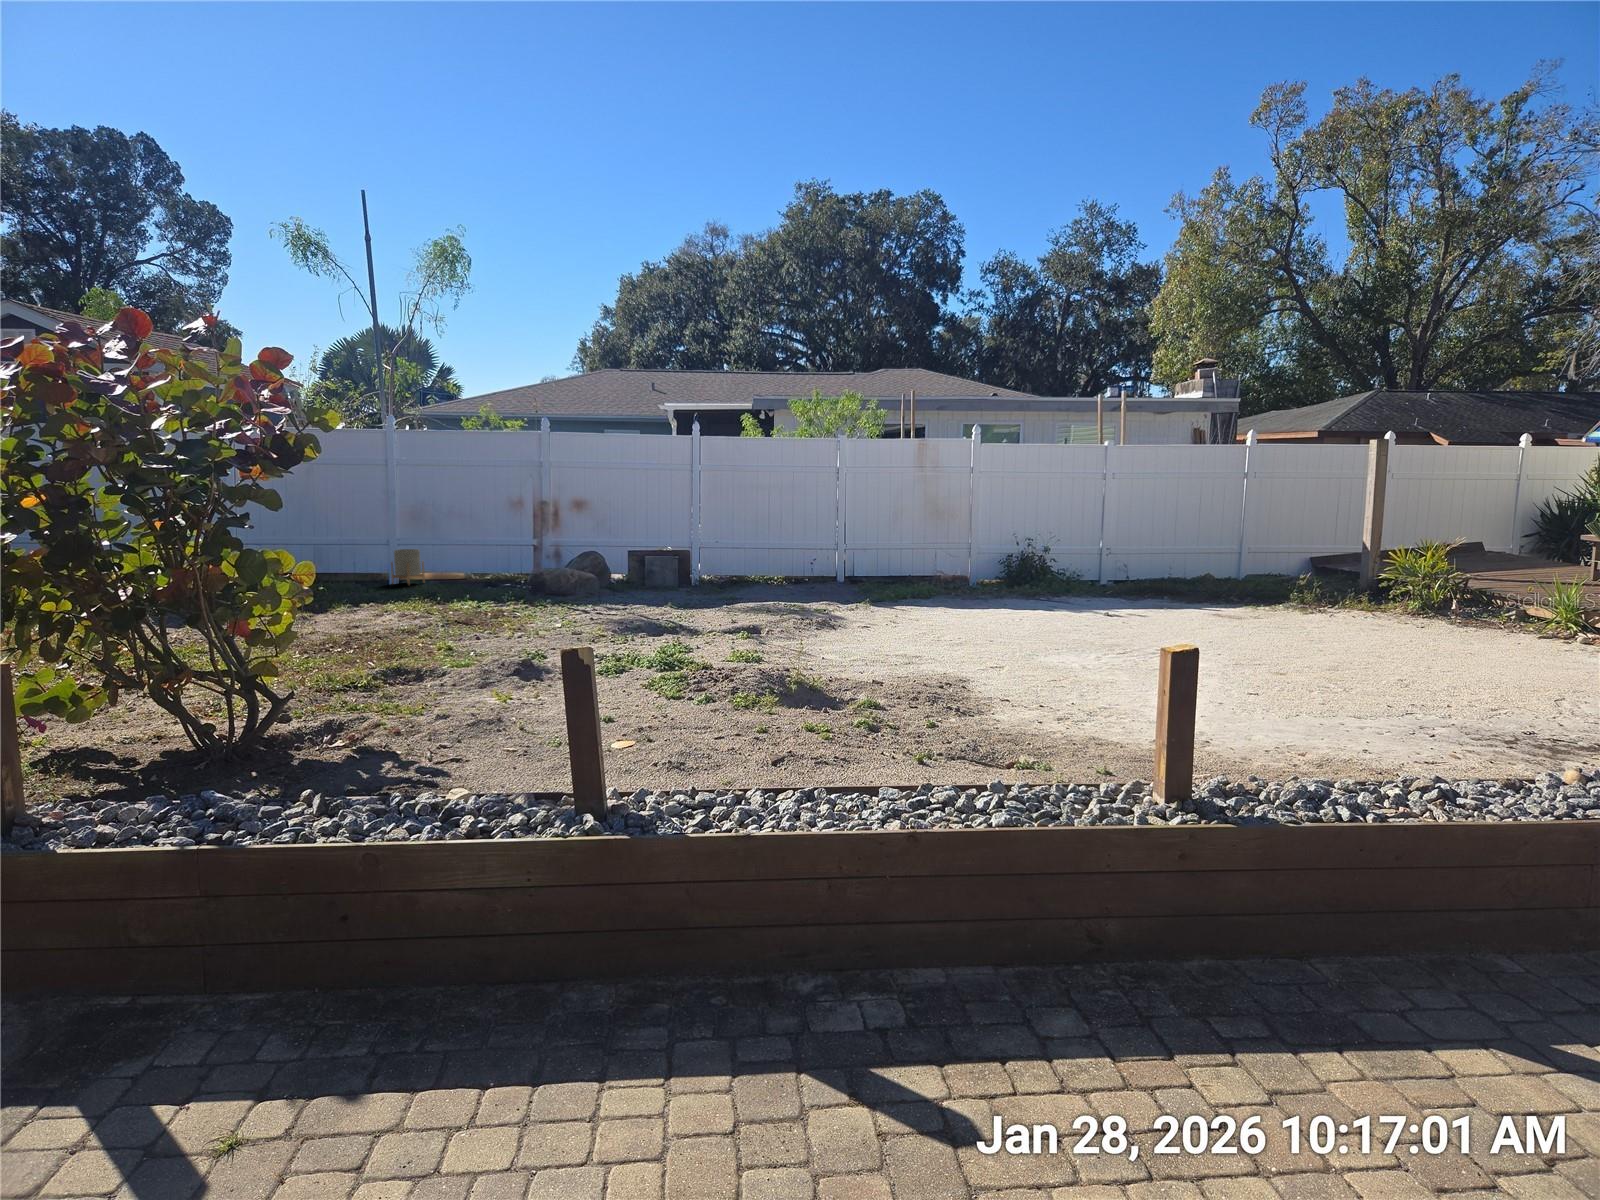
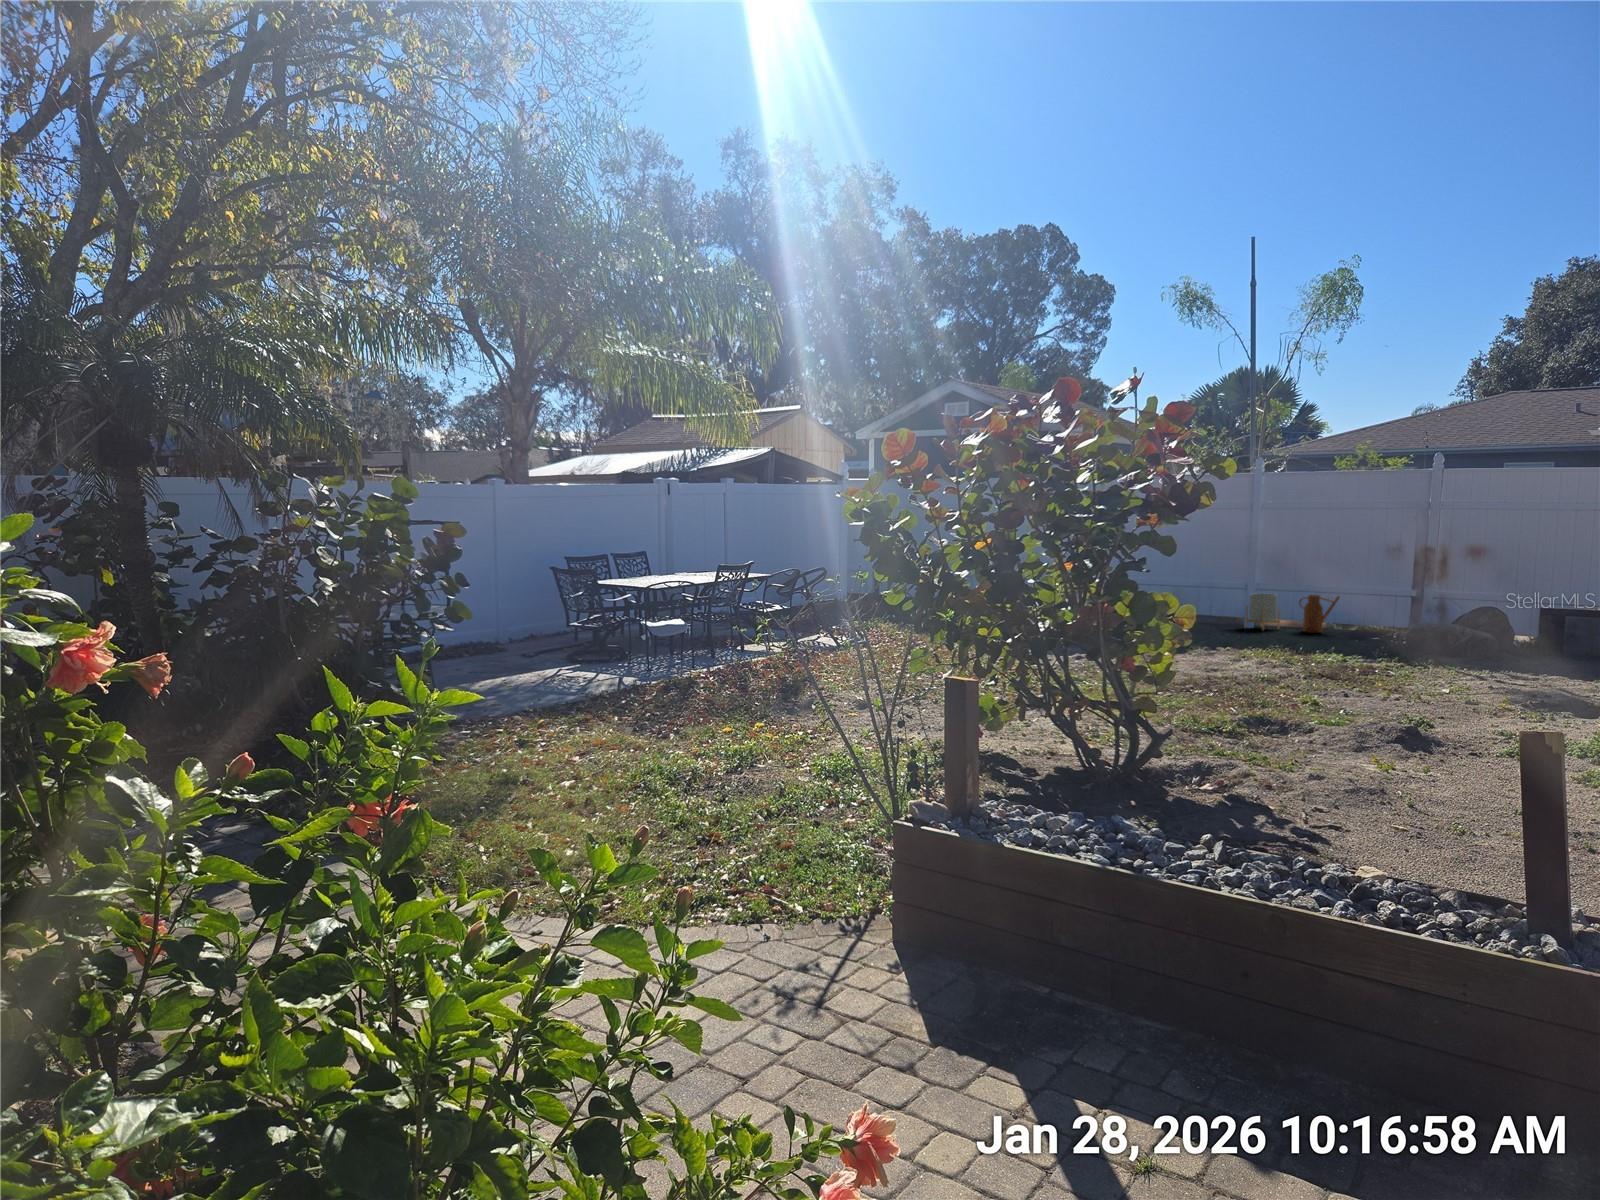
watering can: none [440,547,476,584] -> present [1299,595,1340,633]

